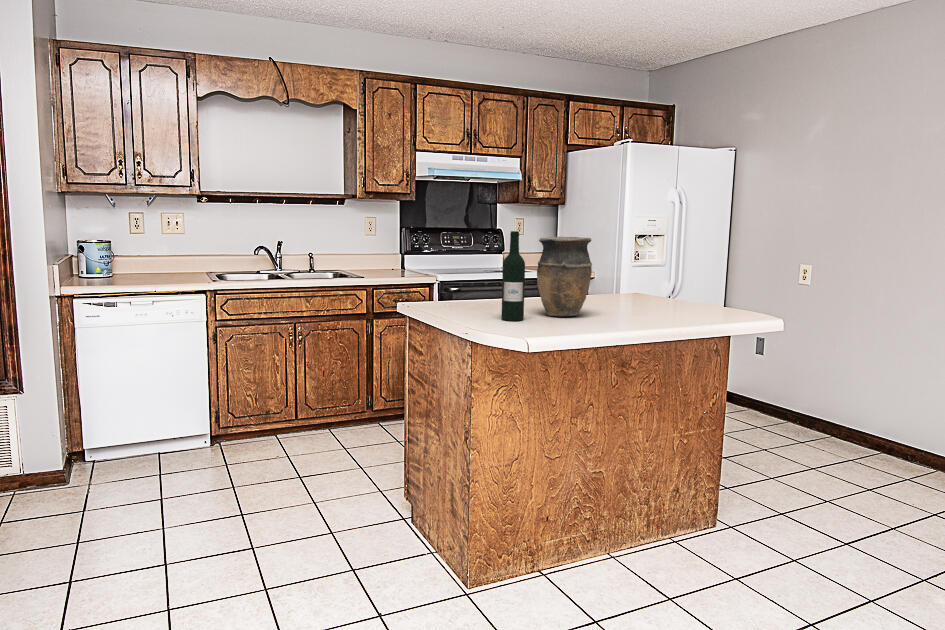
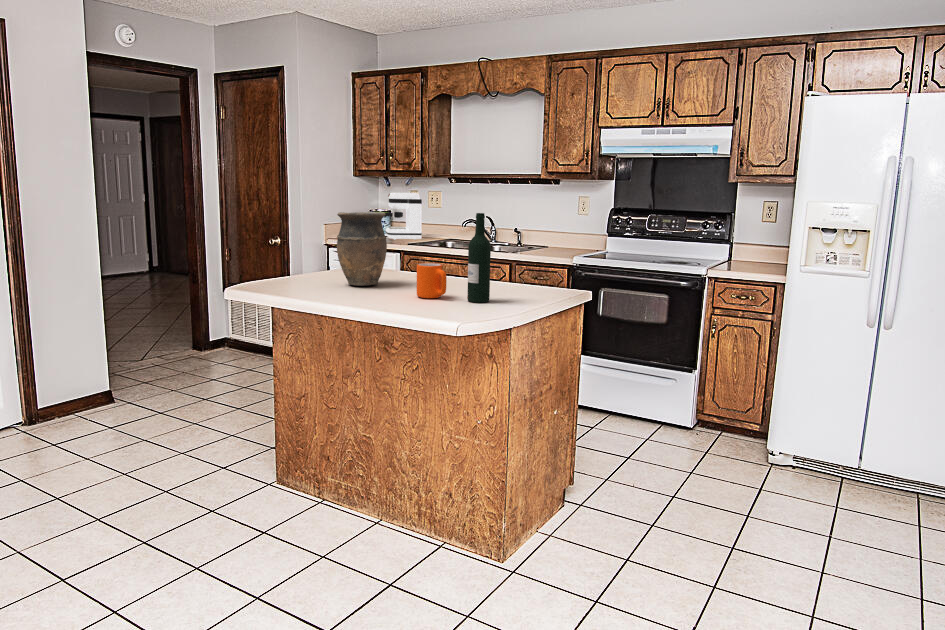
coffee maker: none [116,216,190,280] -> present [384,193,422,240]
wine bottle: present [502,231,525,321] -> present [467,213,491,303]
mug: none [643,282,677,315] -> present [417,263,446,298]

